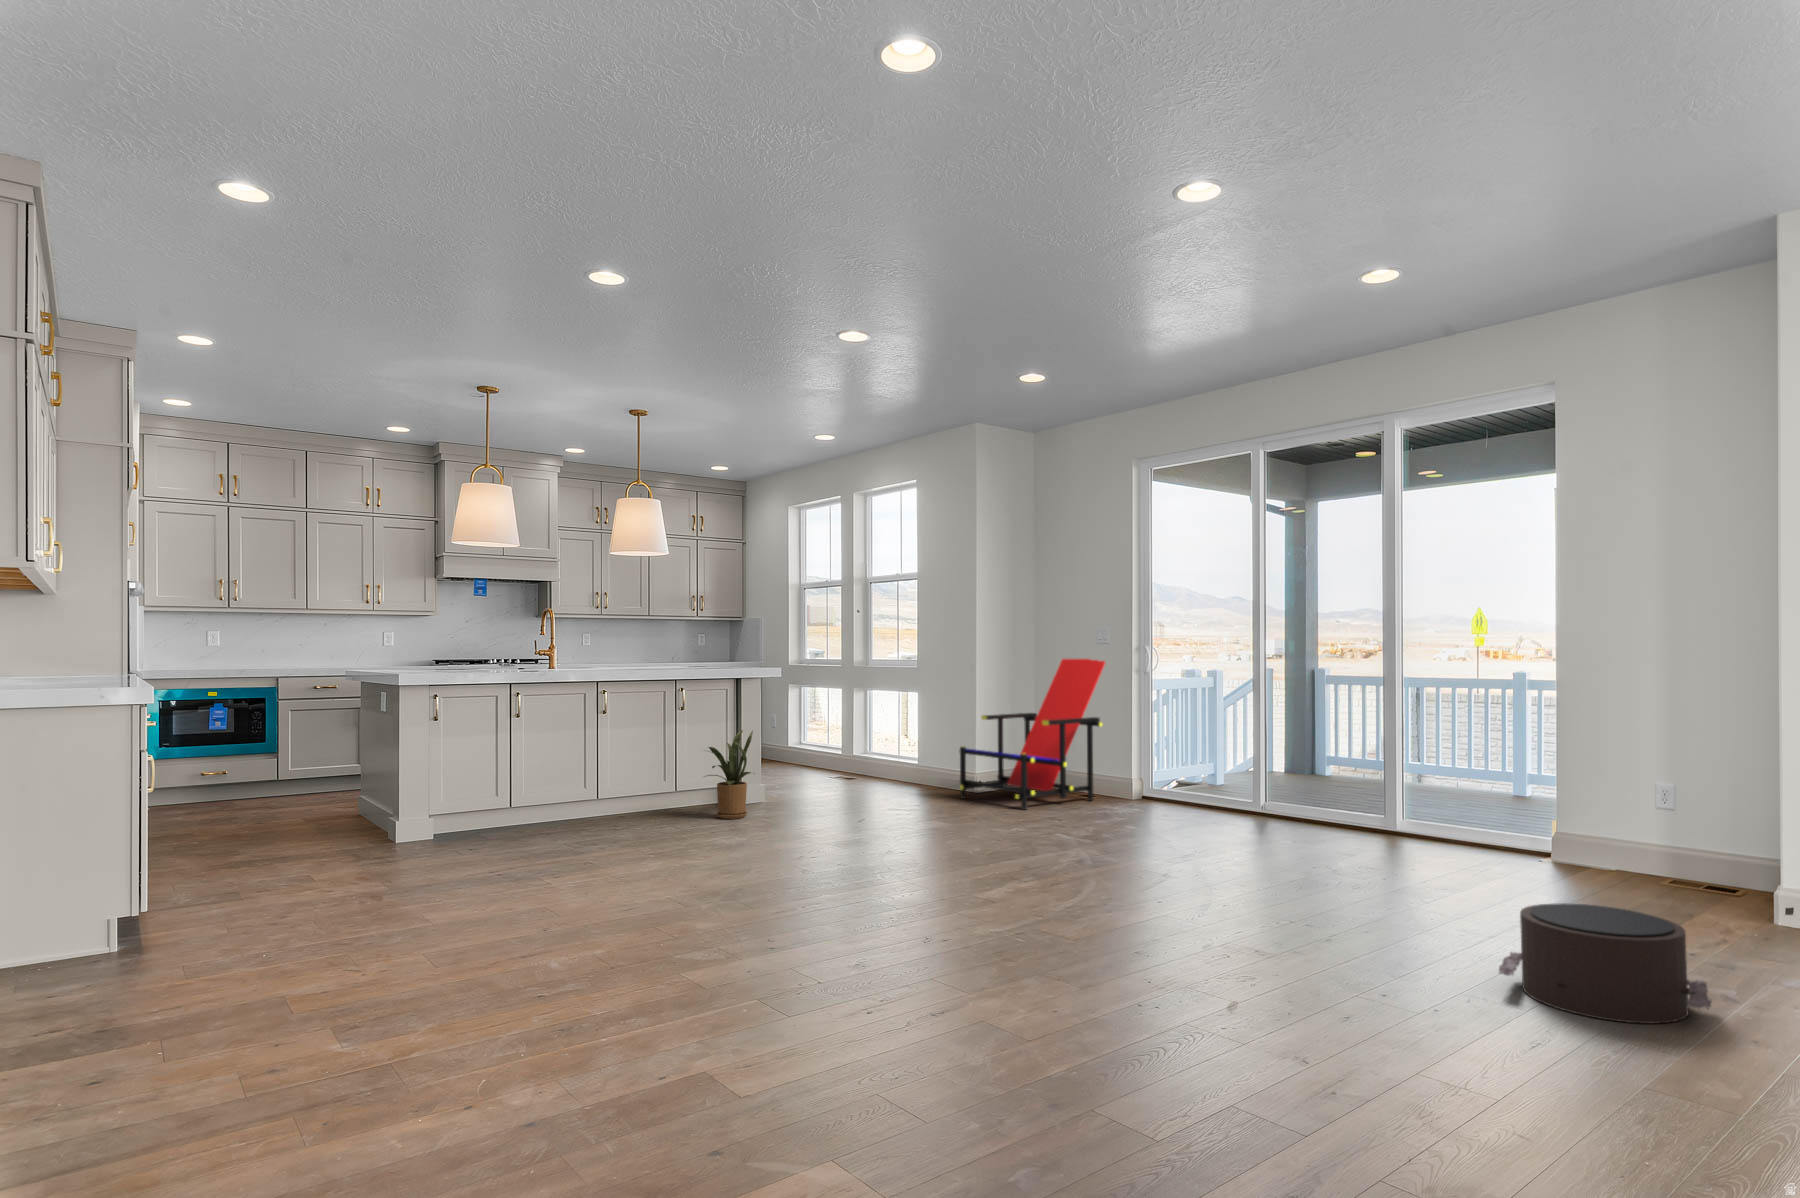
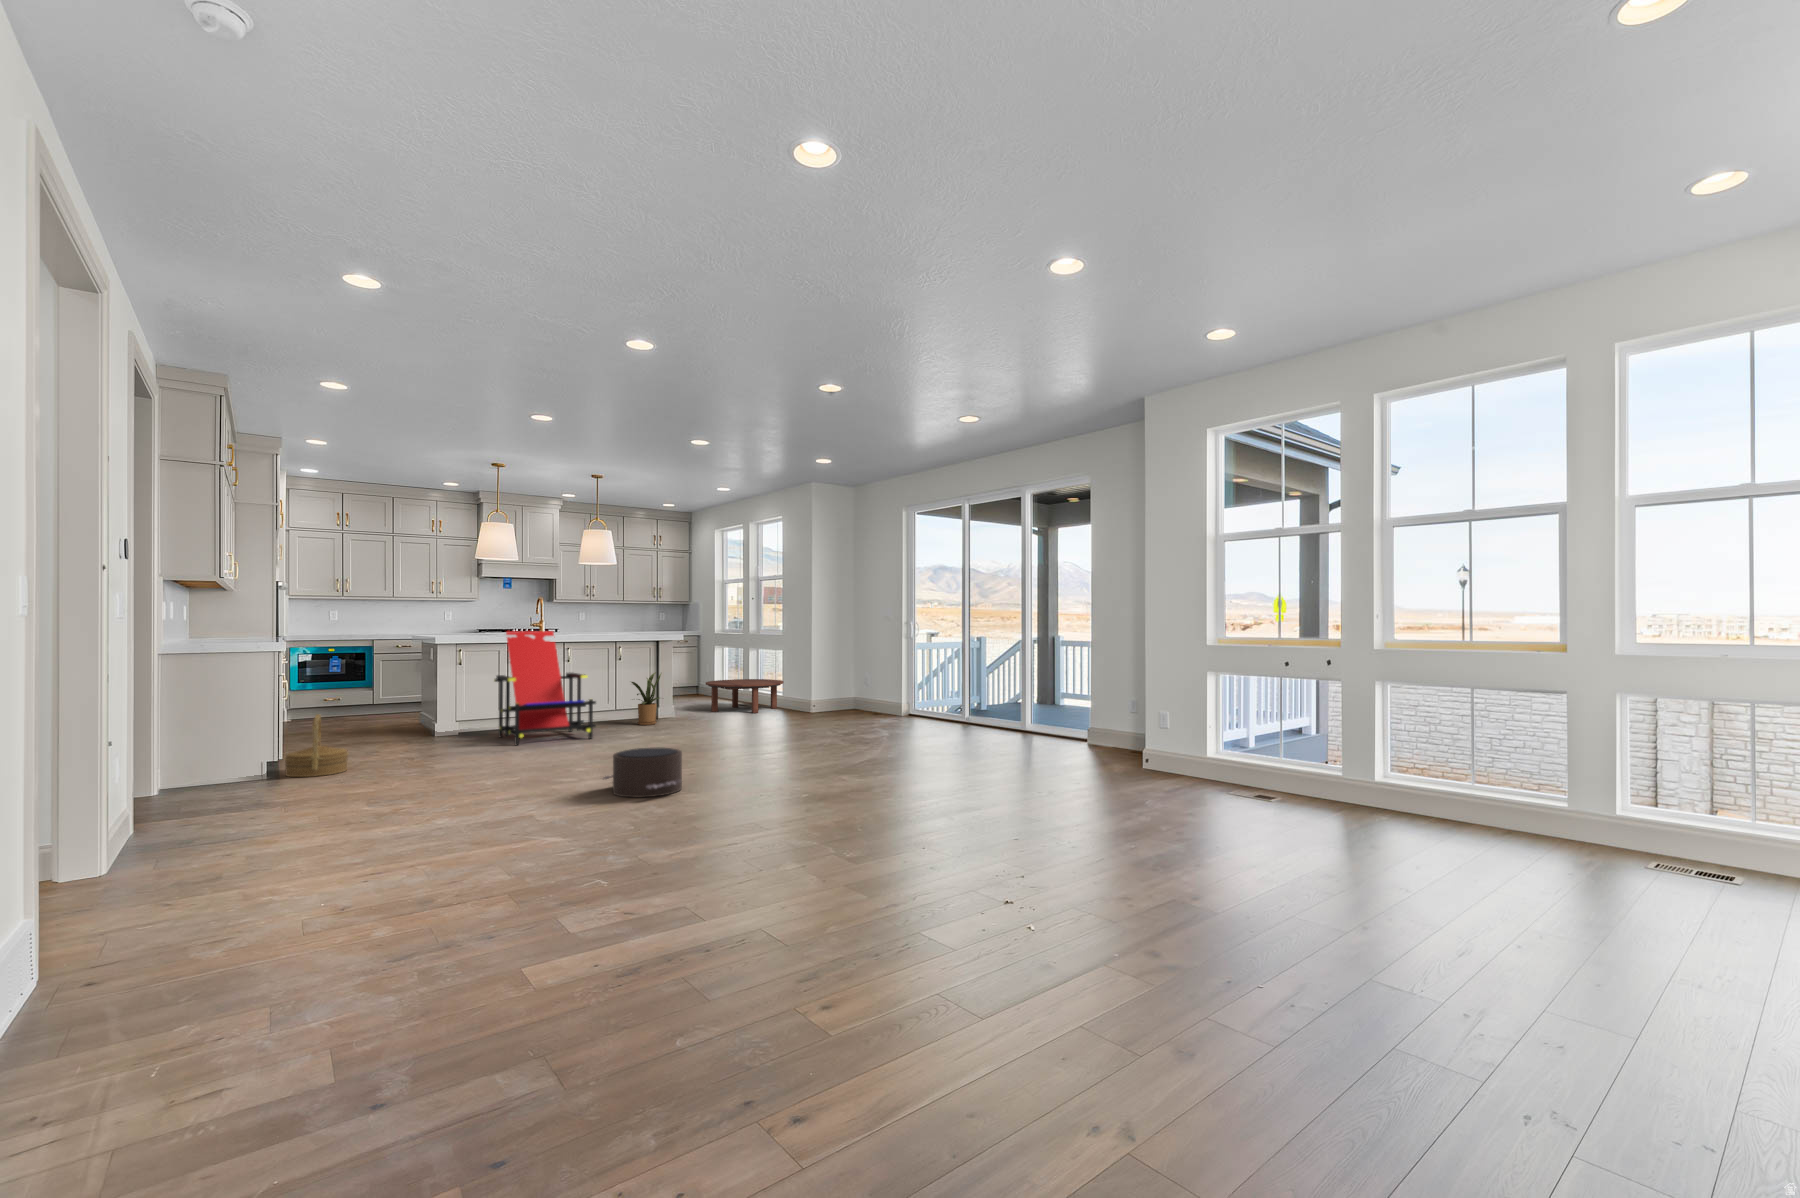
lounge chair: present [959,659,1105,810] -> present [494,631,596,745]
coffee table: none [801,737,923,794] -> present [706,679,784,713]
woven basket: none [144,822,264,949] -> present [285,714,348,777]
pouf: present [1499,903,1711,1024] -> present [603,748,682,797]

